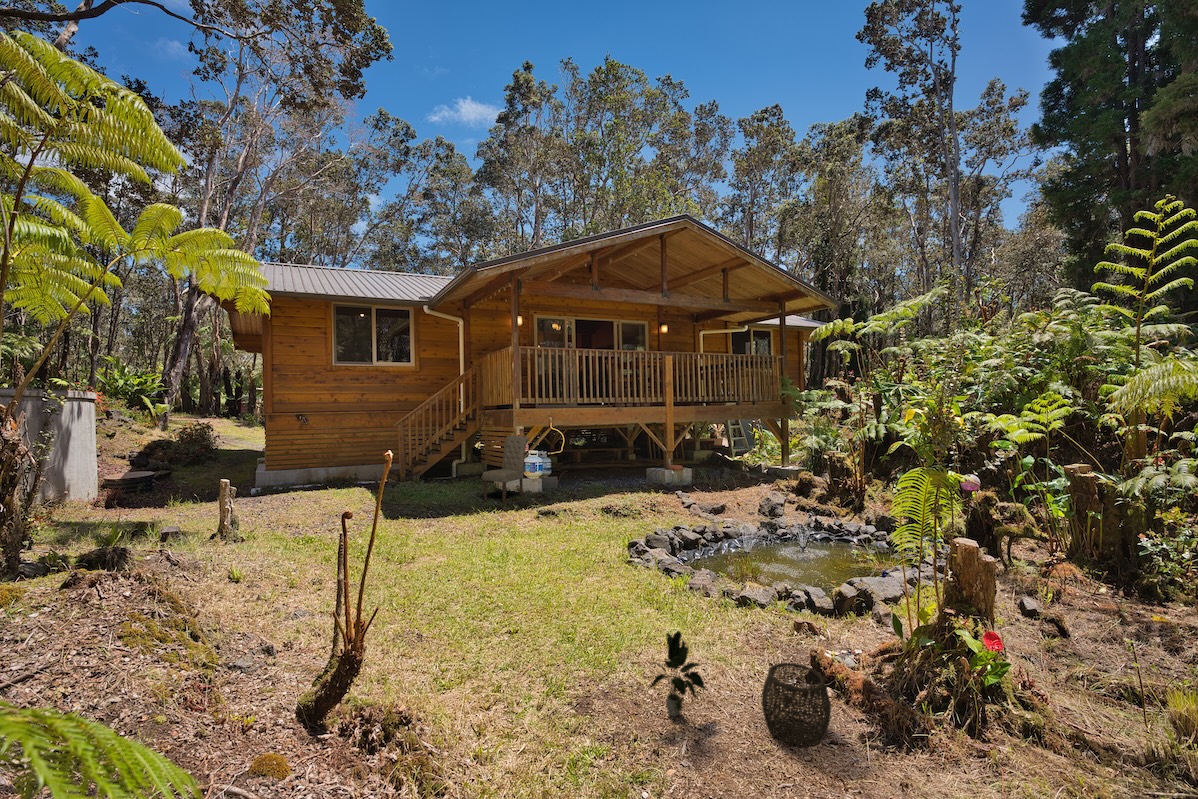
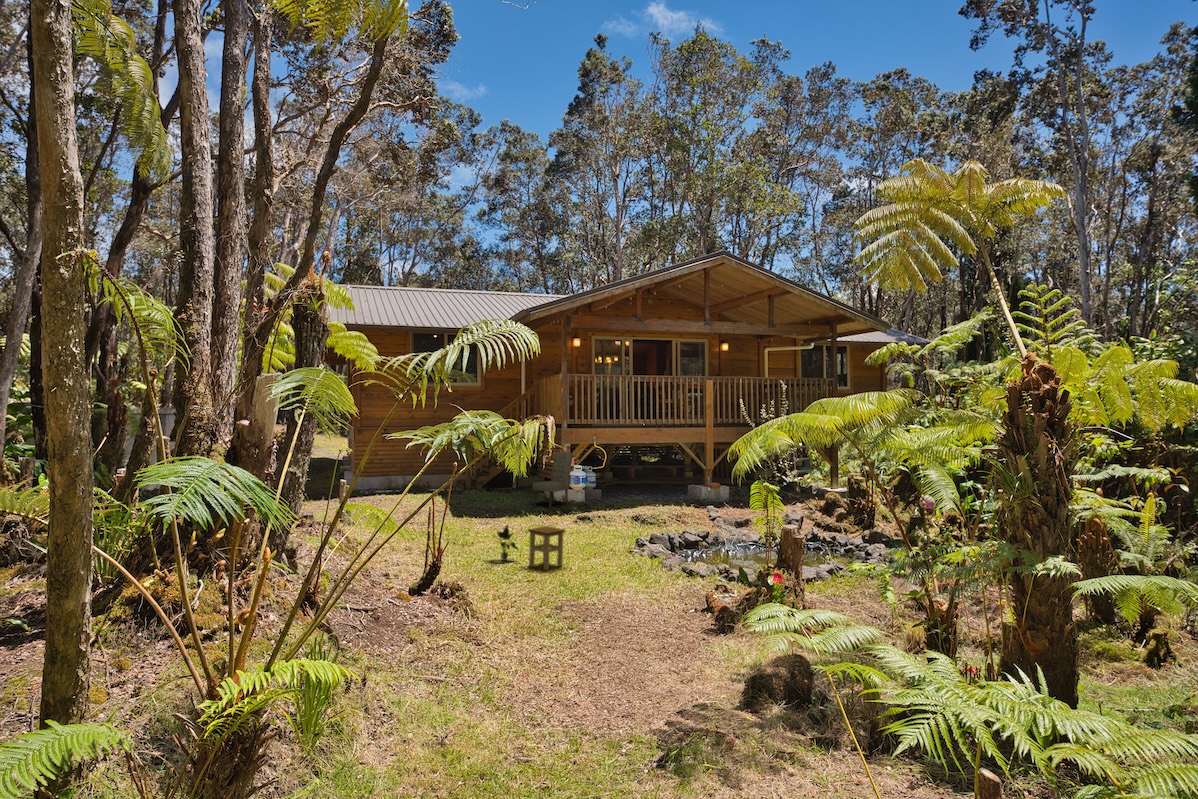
stool: none [503,542,559,613] -> present [528,526,566,570]
potted plant: present [650,631,706,717] -> present [497,525,518,561]
woven basket: present [762,663,831,747] -> none [649,584,686,623]

